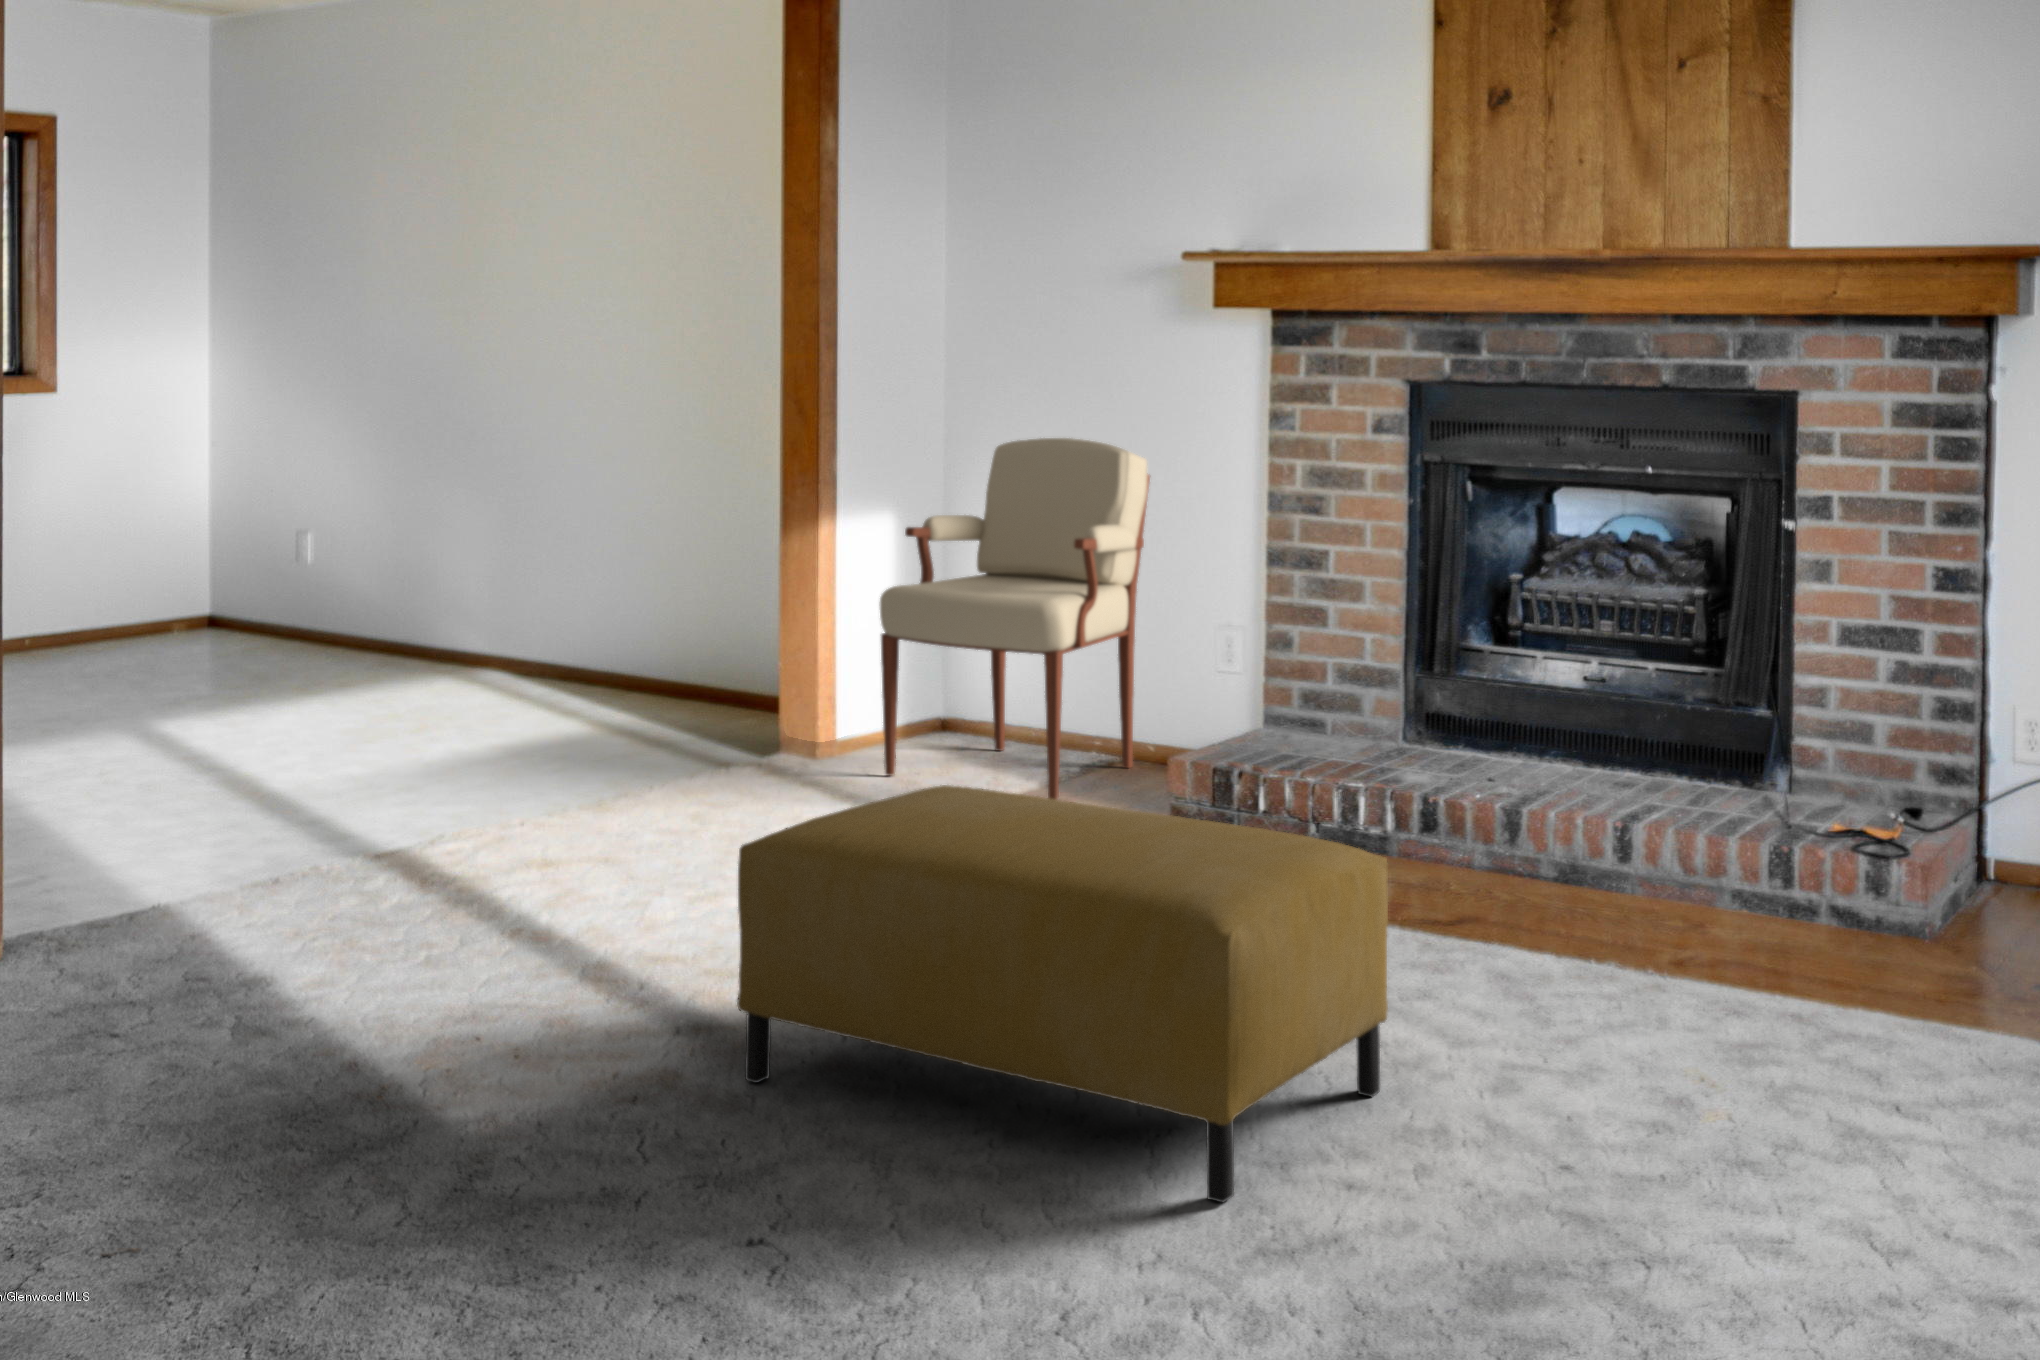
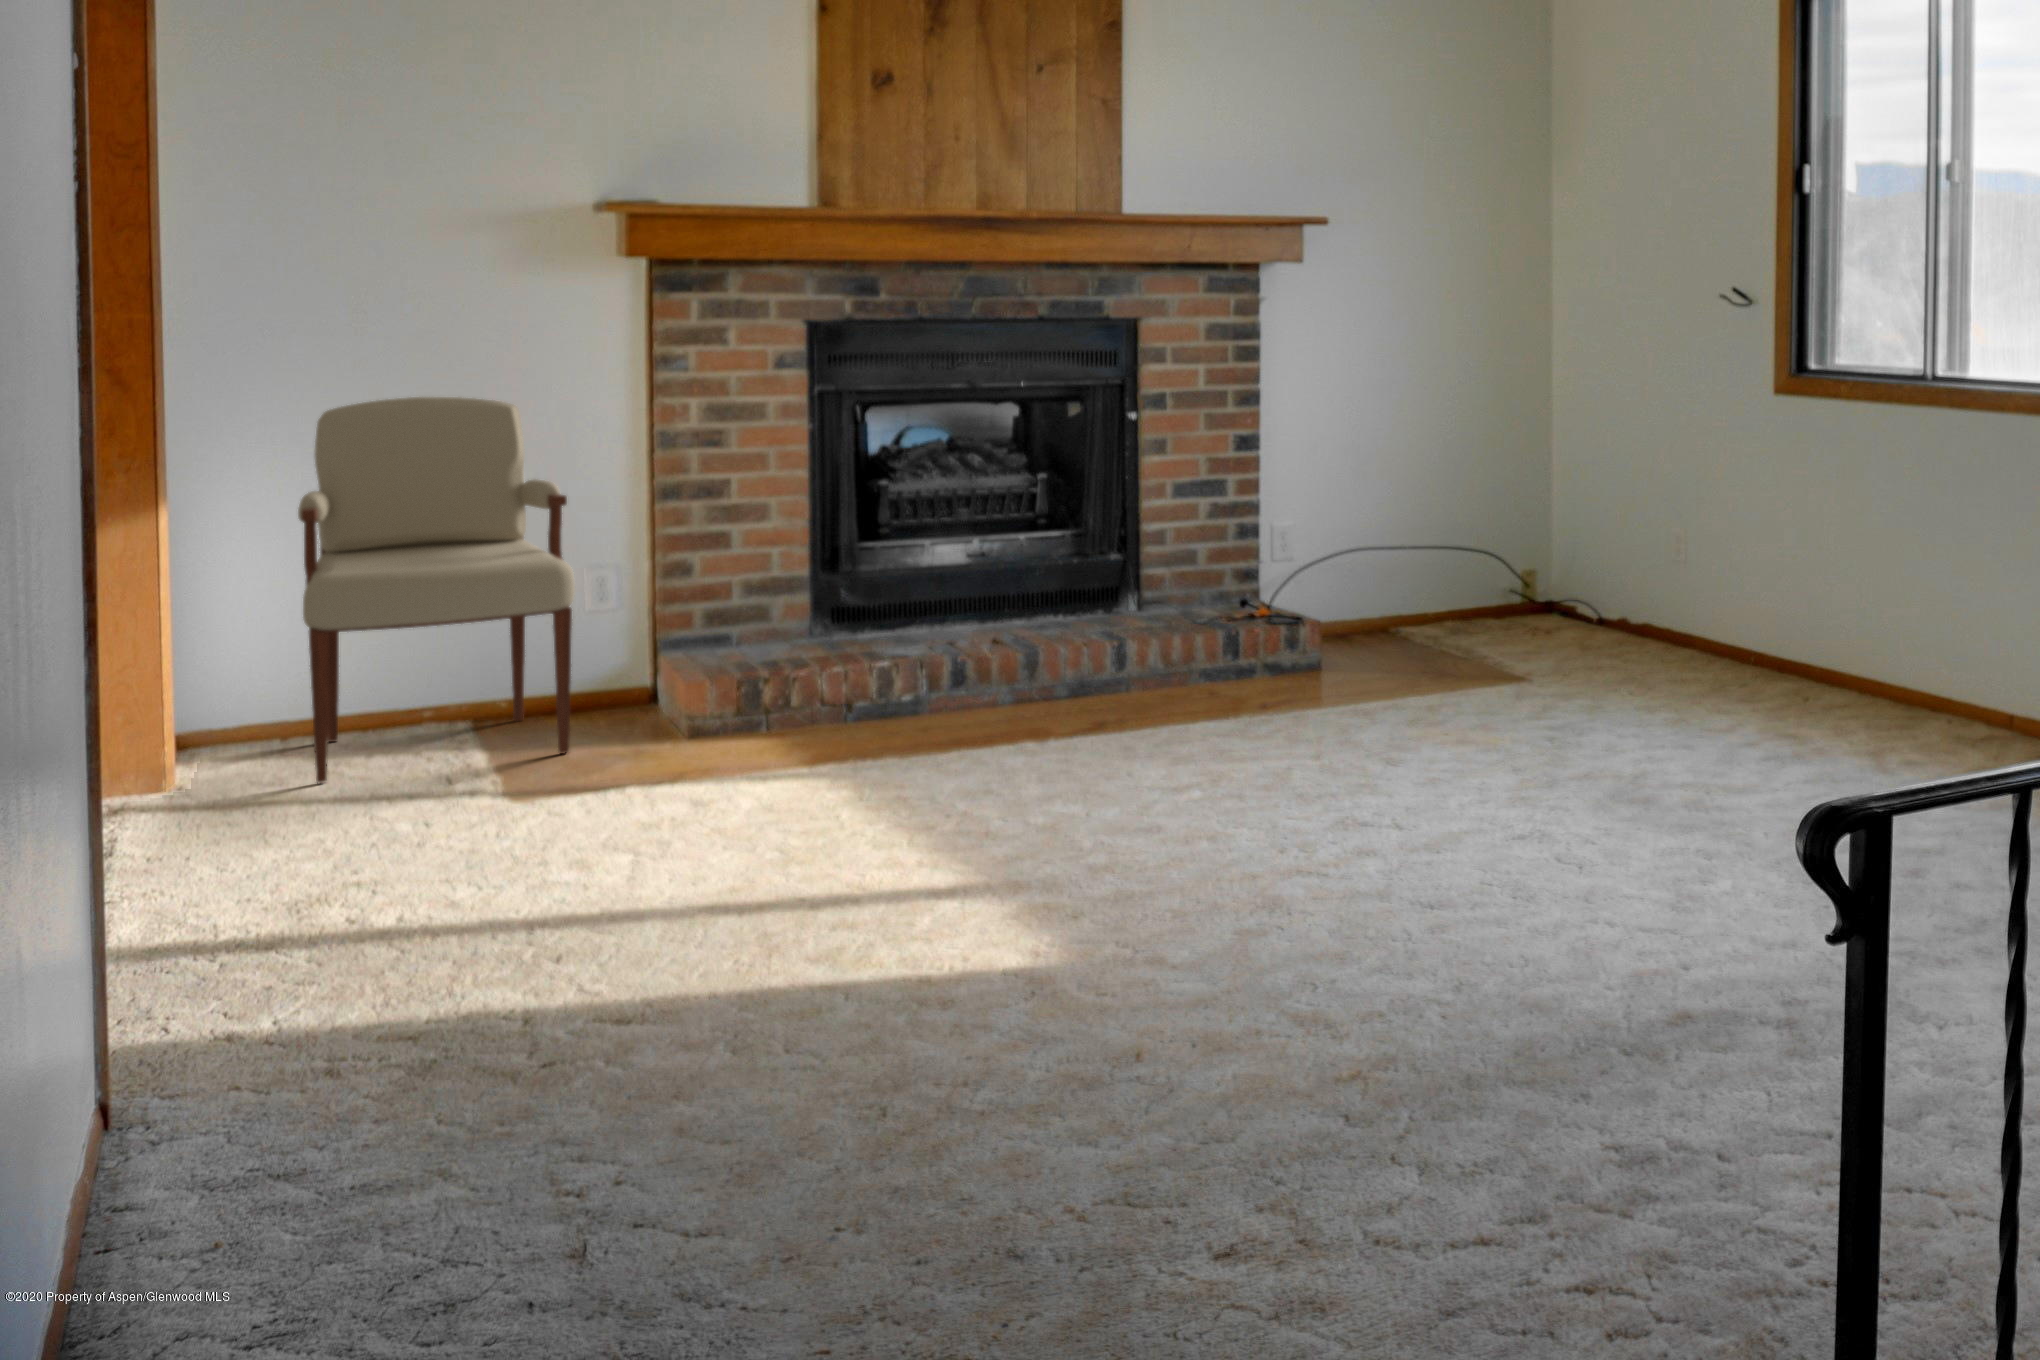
ottoman: present [737,785,1388,1202] -> none [1003,643,1461,911]

